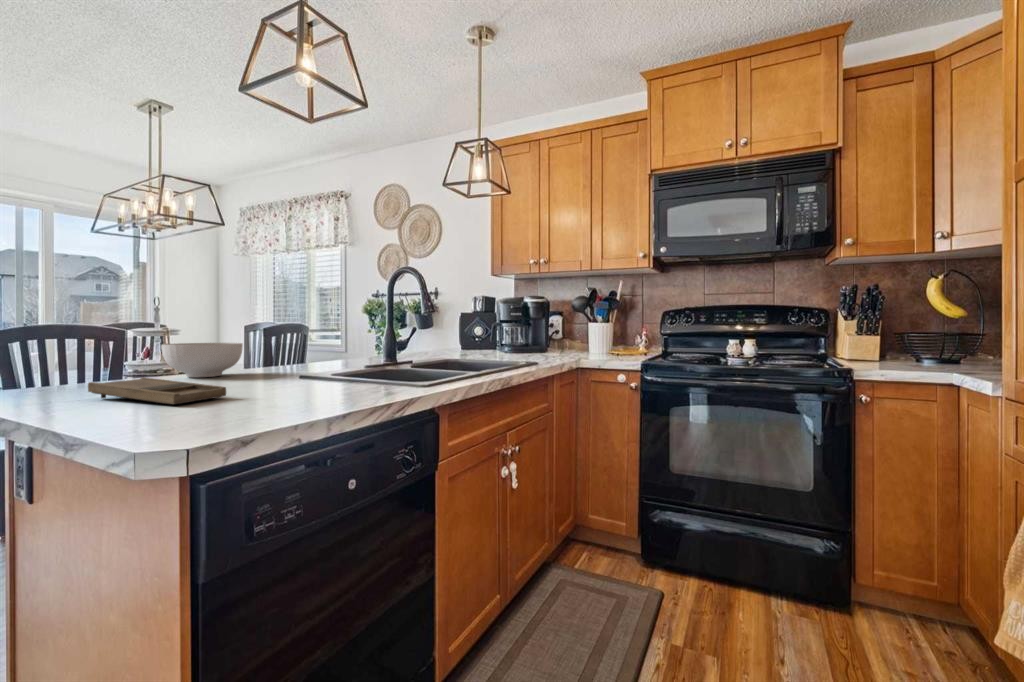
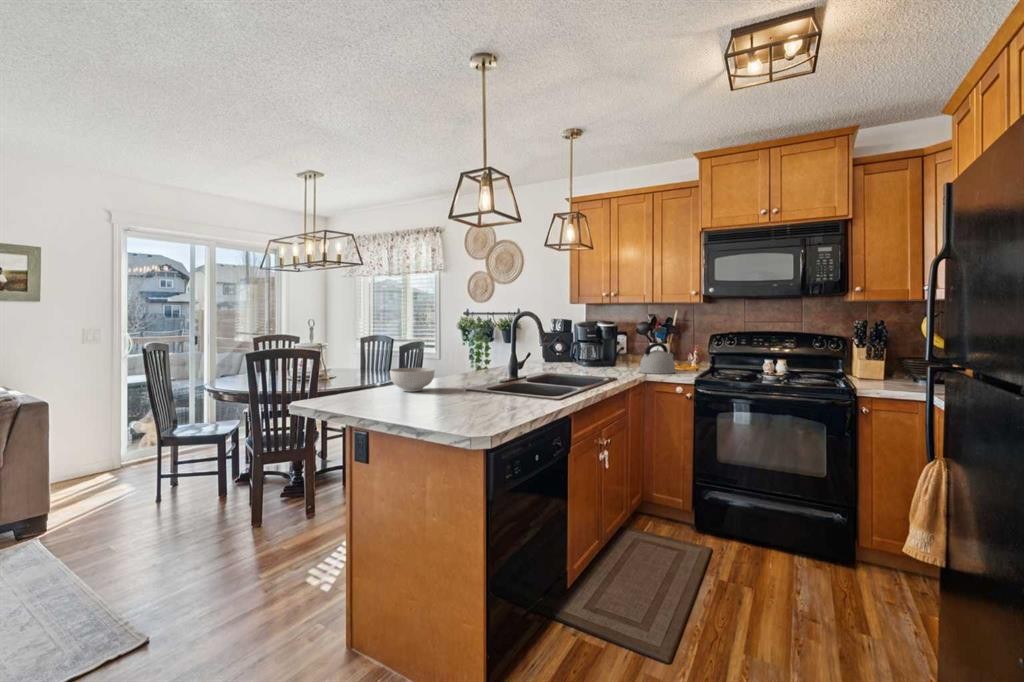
kettle: none [572,318,618,358] -> present [640,343,675,374]
tray: present [88,377,226,405] -> none [391,395,464,413]

